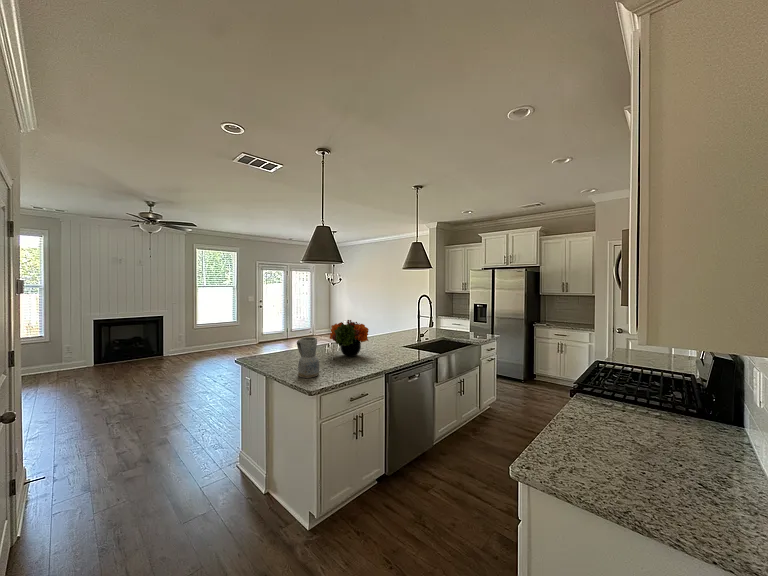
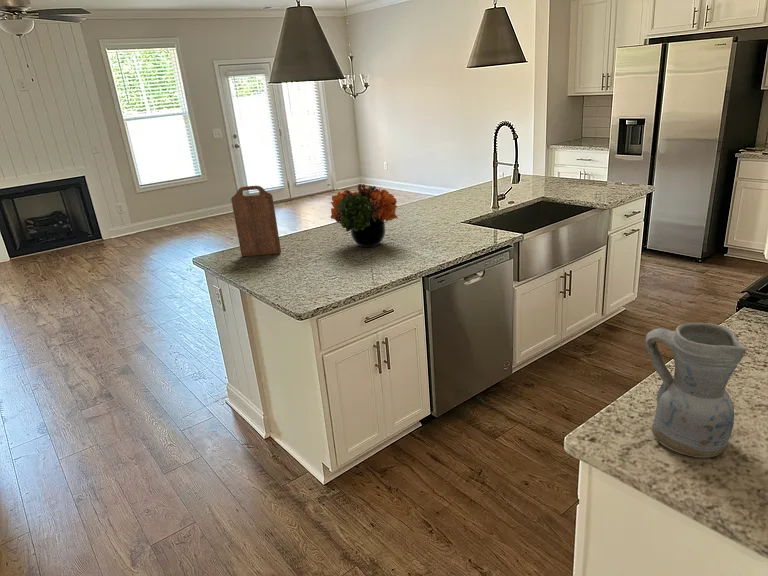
cutting board: none [271,316,297,359] -> present [231,186,281,256]
ceramic pitcher: present [297,337,319,378] -> present [645,323,746,458]

